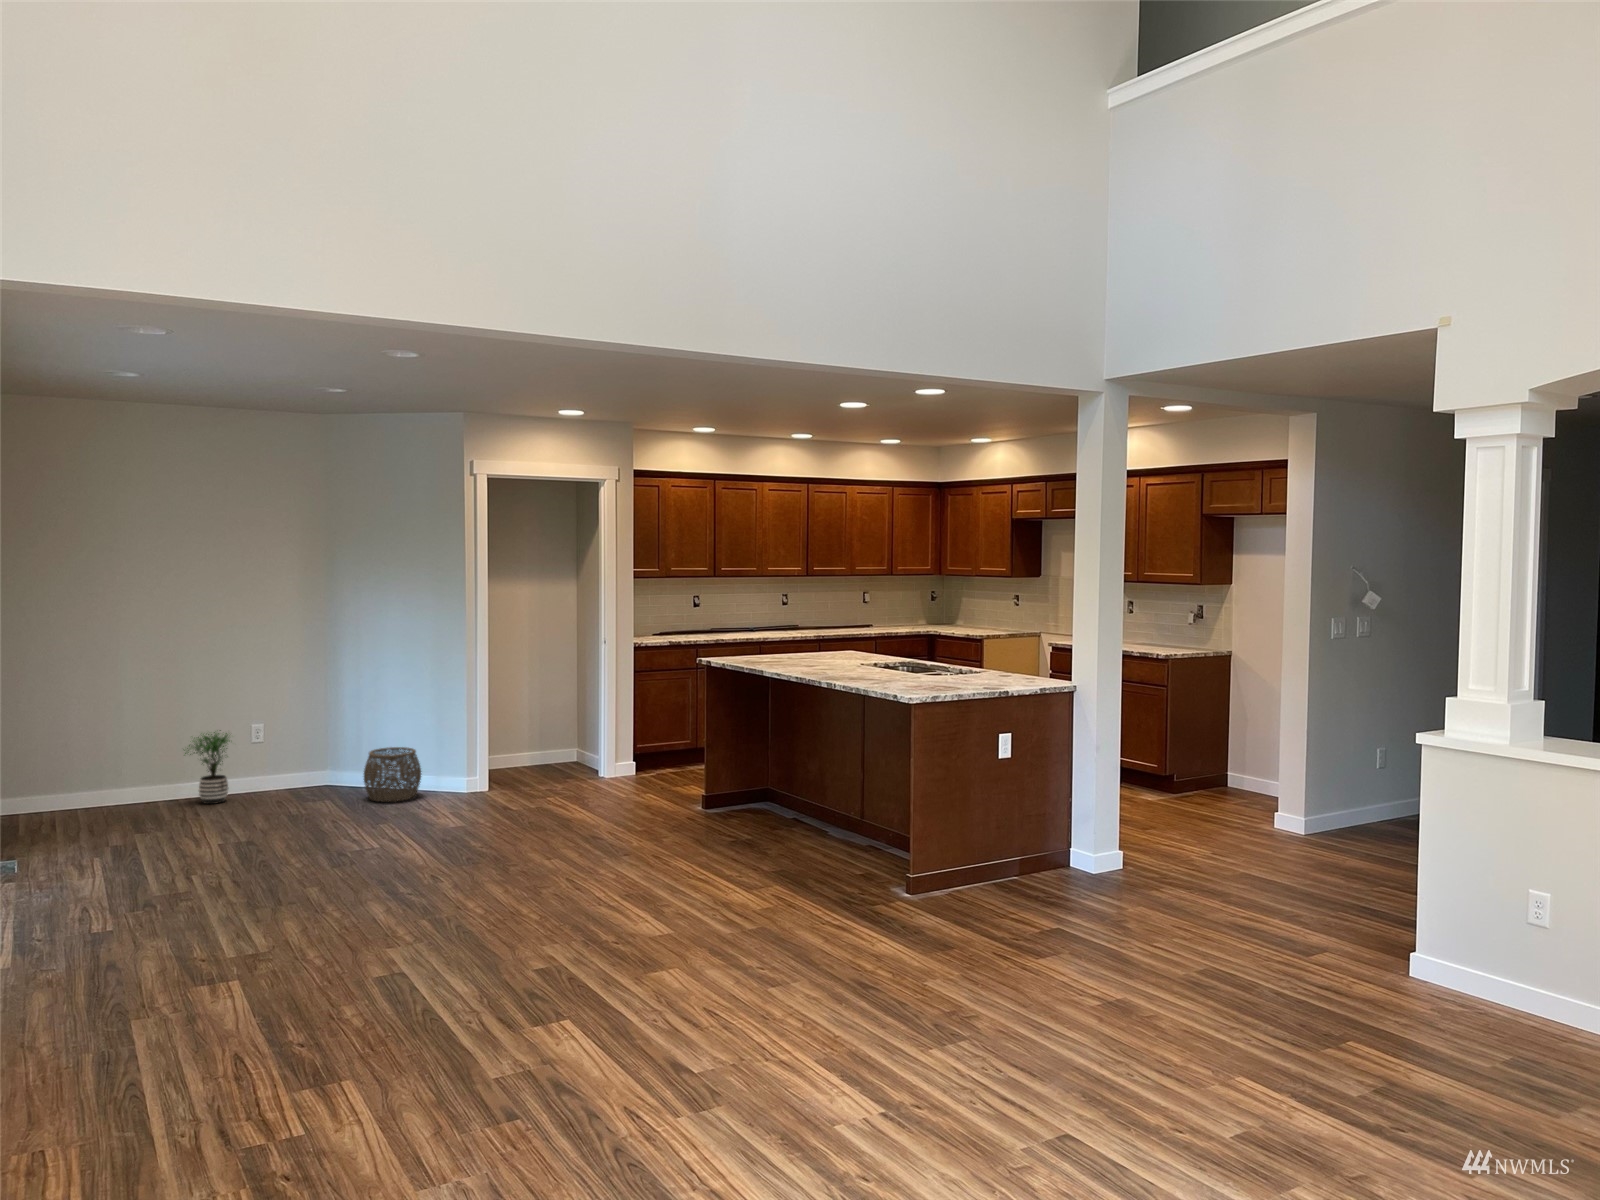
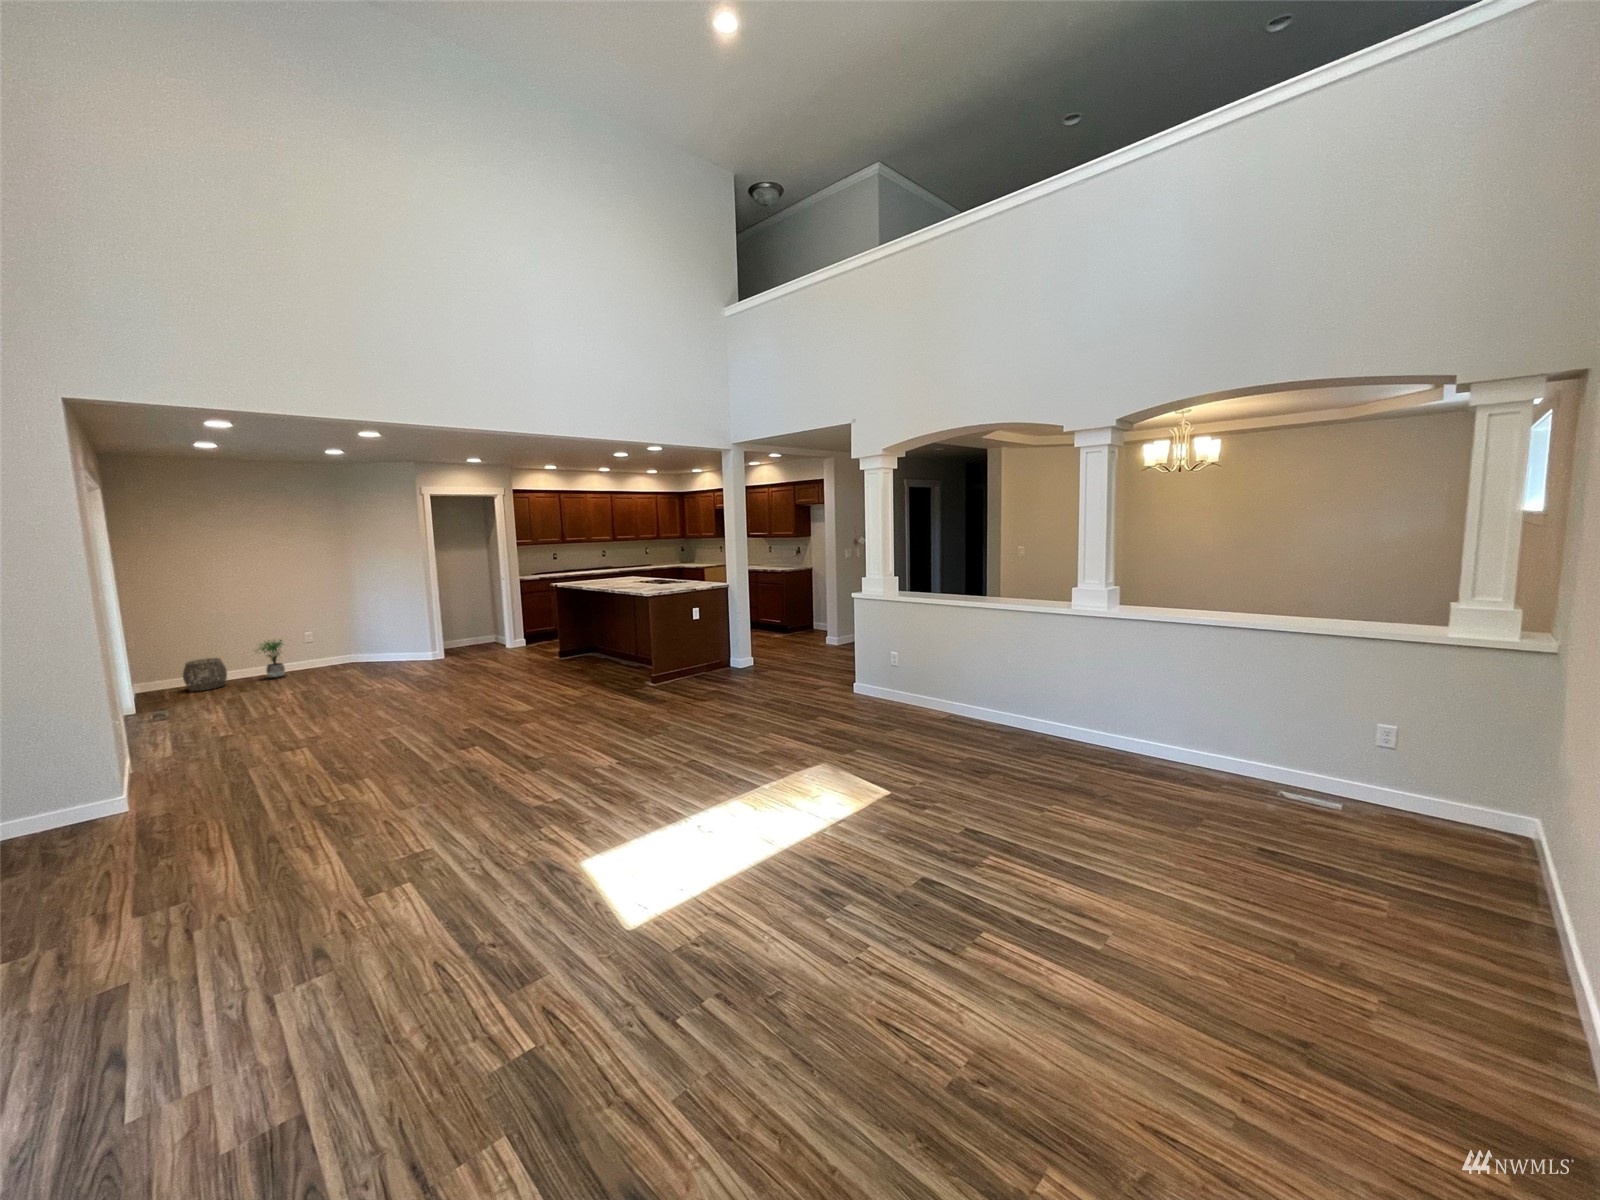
woven basket: present [364,747,421,802] -> present [183,658,227,691]

